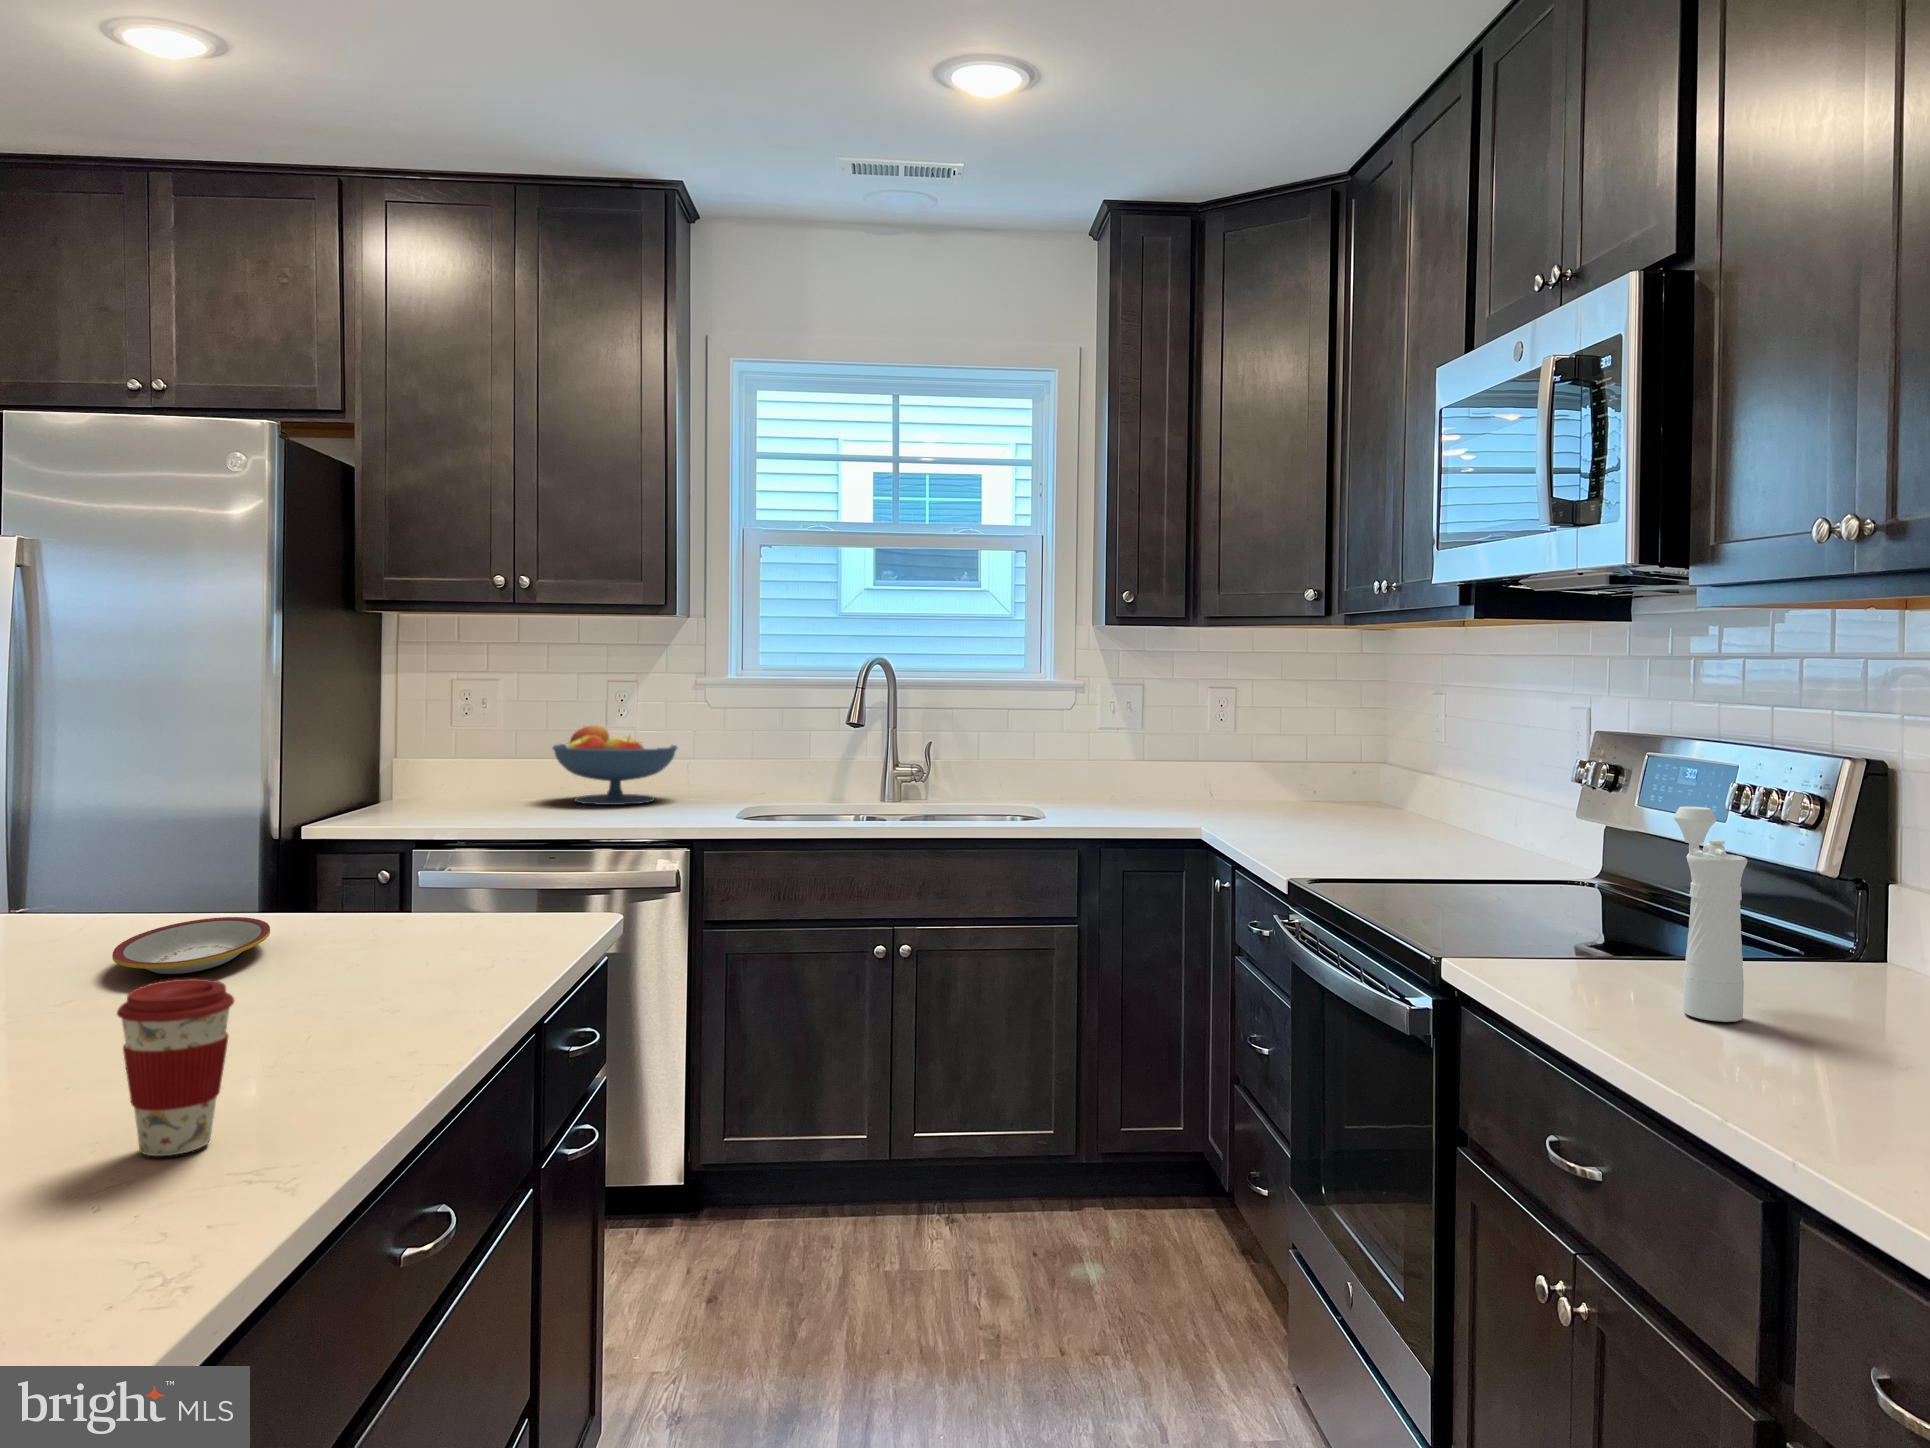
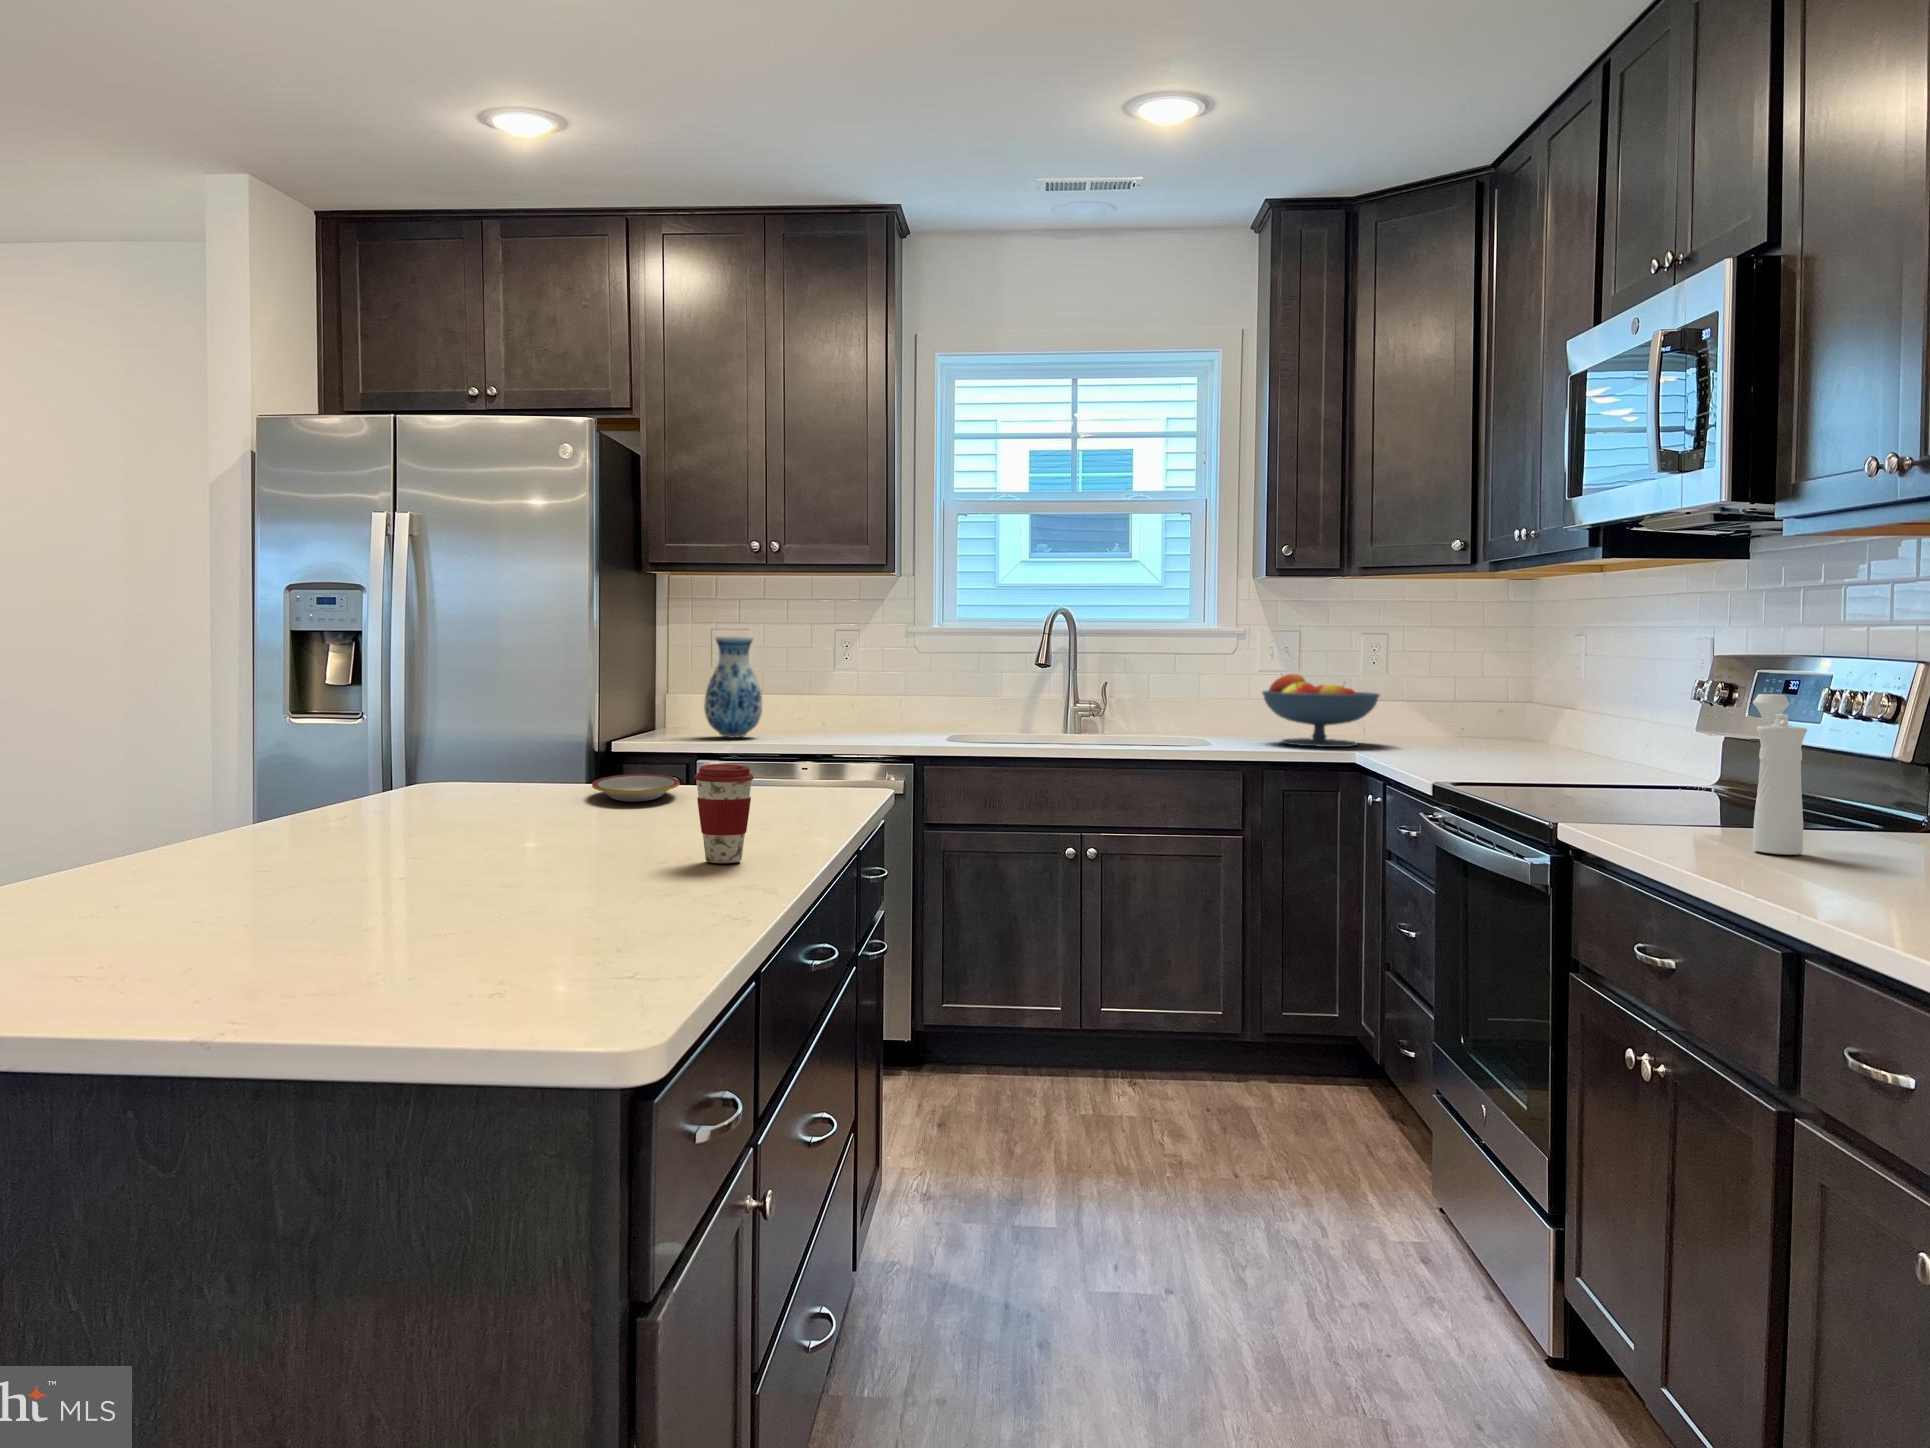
vase: none [431,691,507,817] -> present [704,636,762,738]
fruit bowl: present [553,726,677,805] -> present [1262,674,1380,747]

